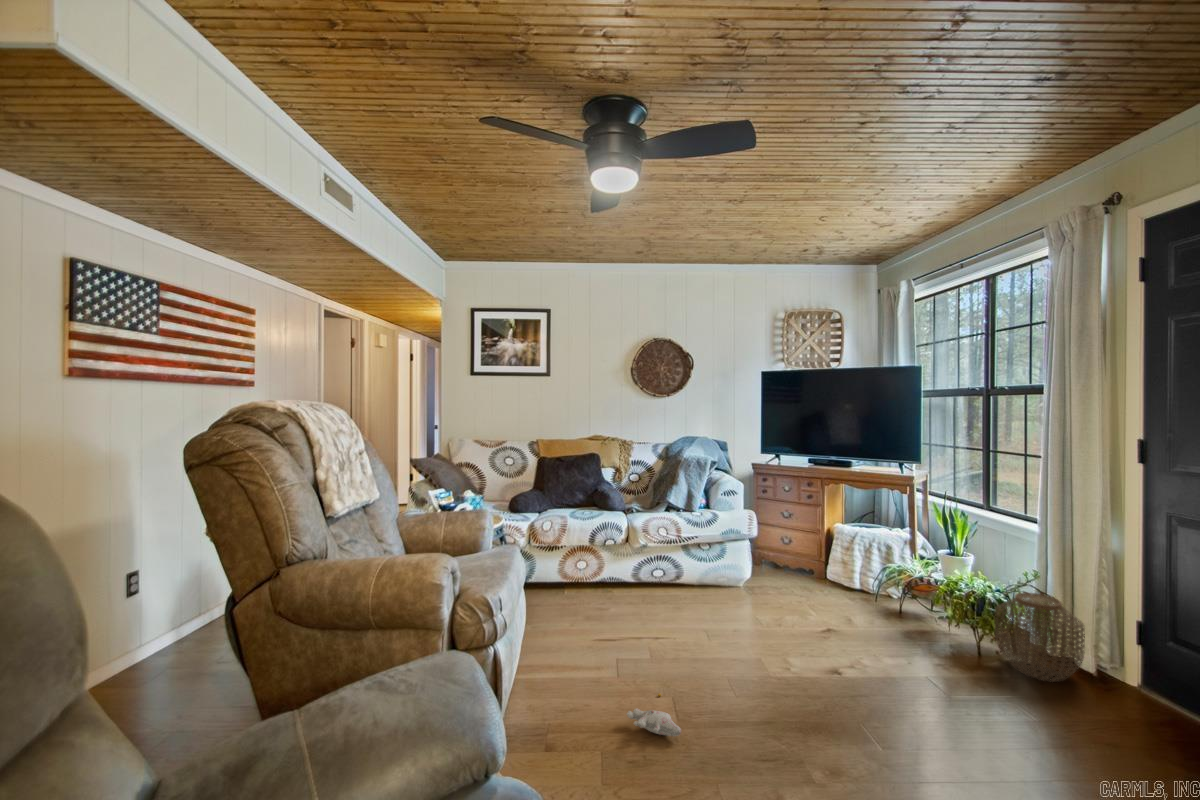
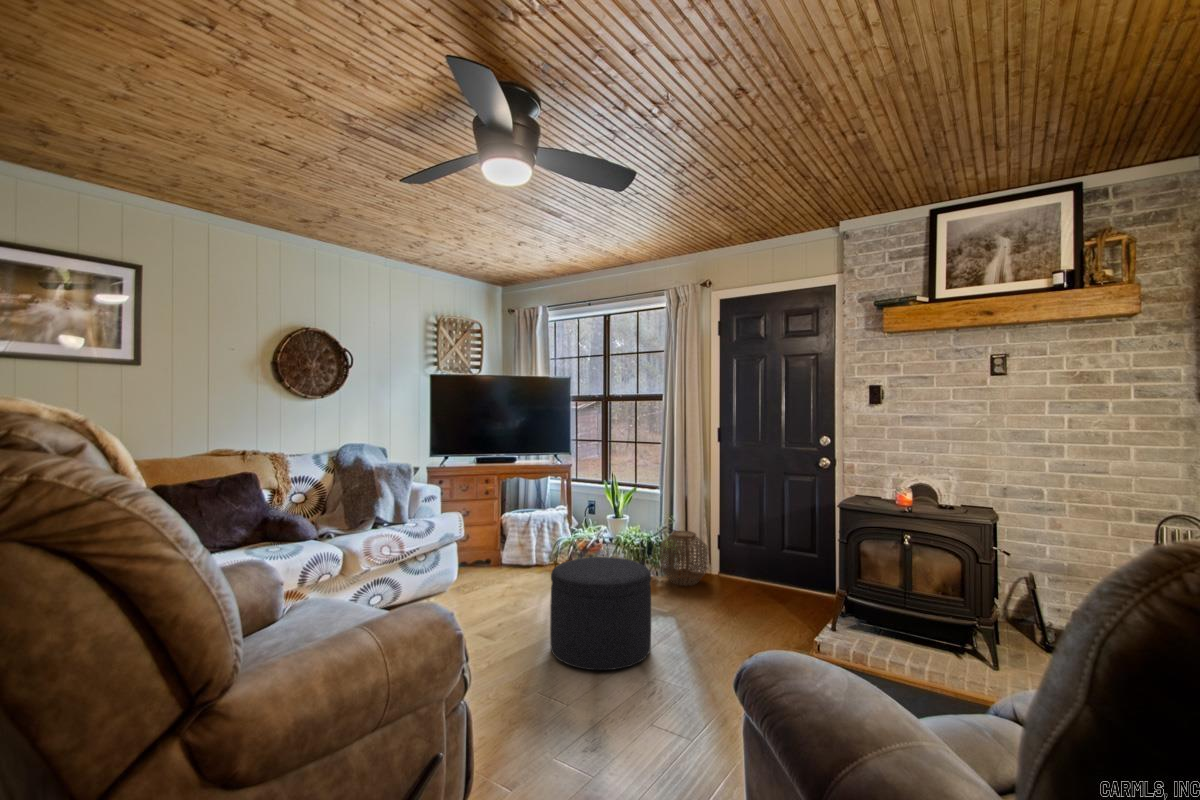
ottoman: none [724,579,846,717] -> present [550,557,651,670]
plush toy: present [627,694,681,736] -> none [535,698,606,729]

